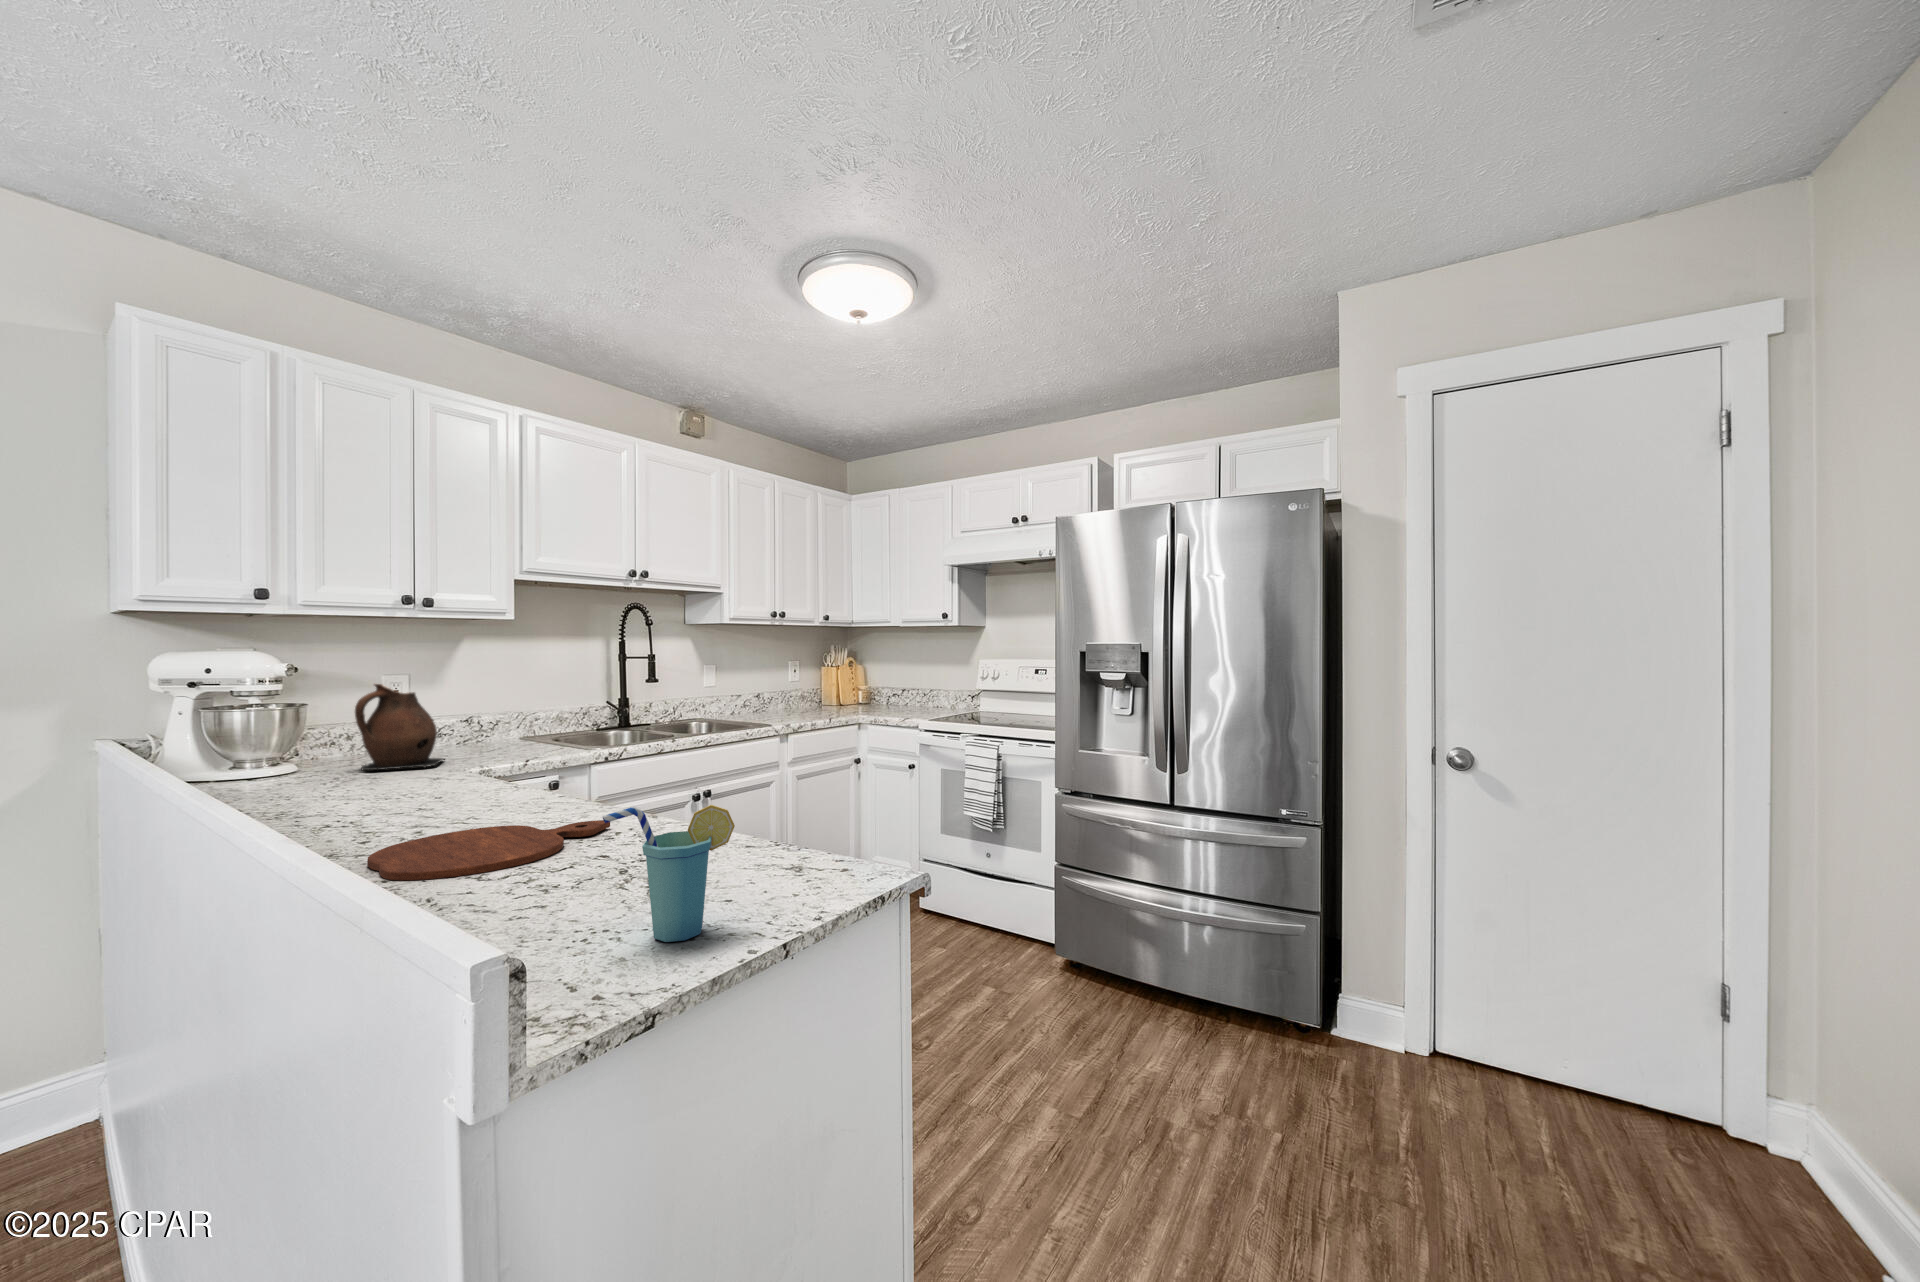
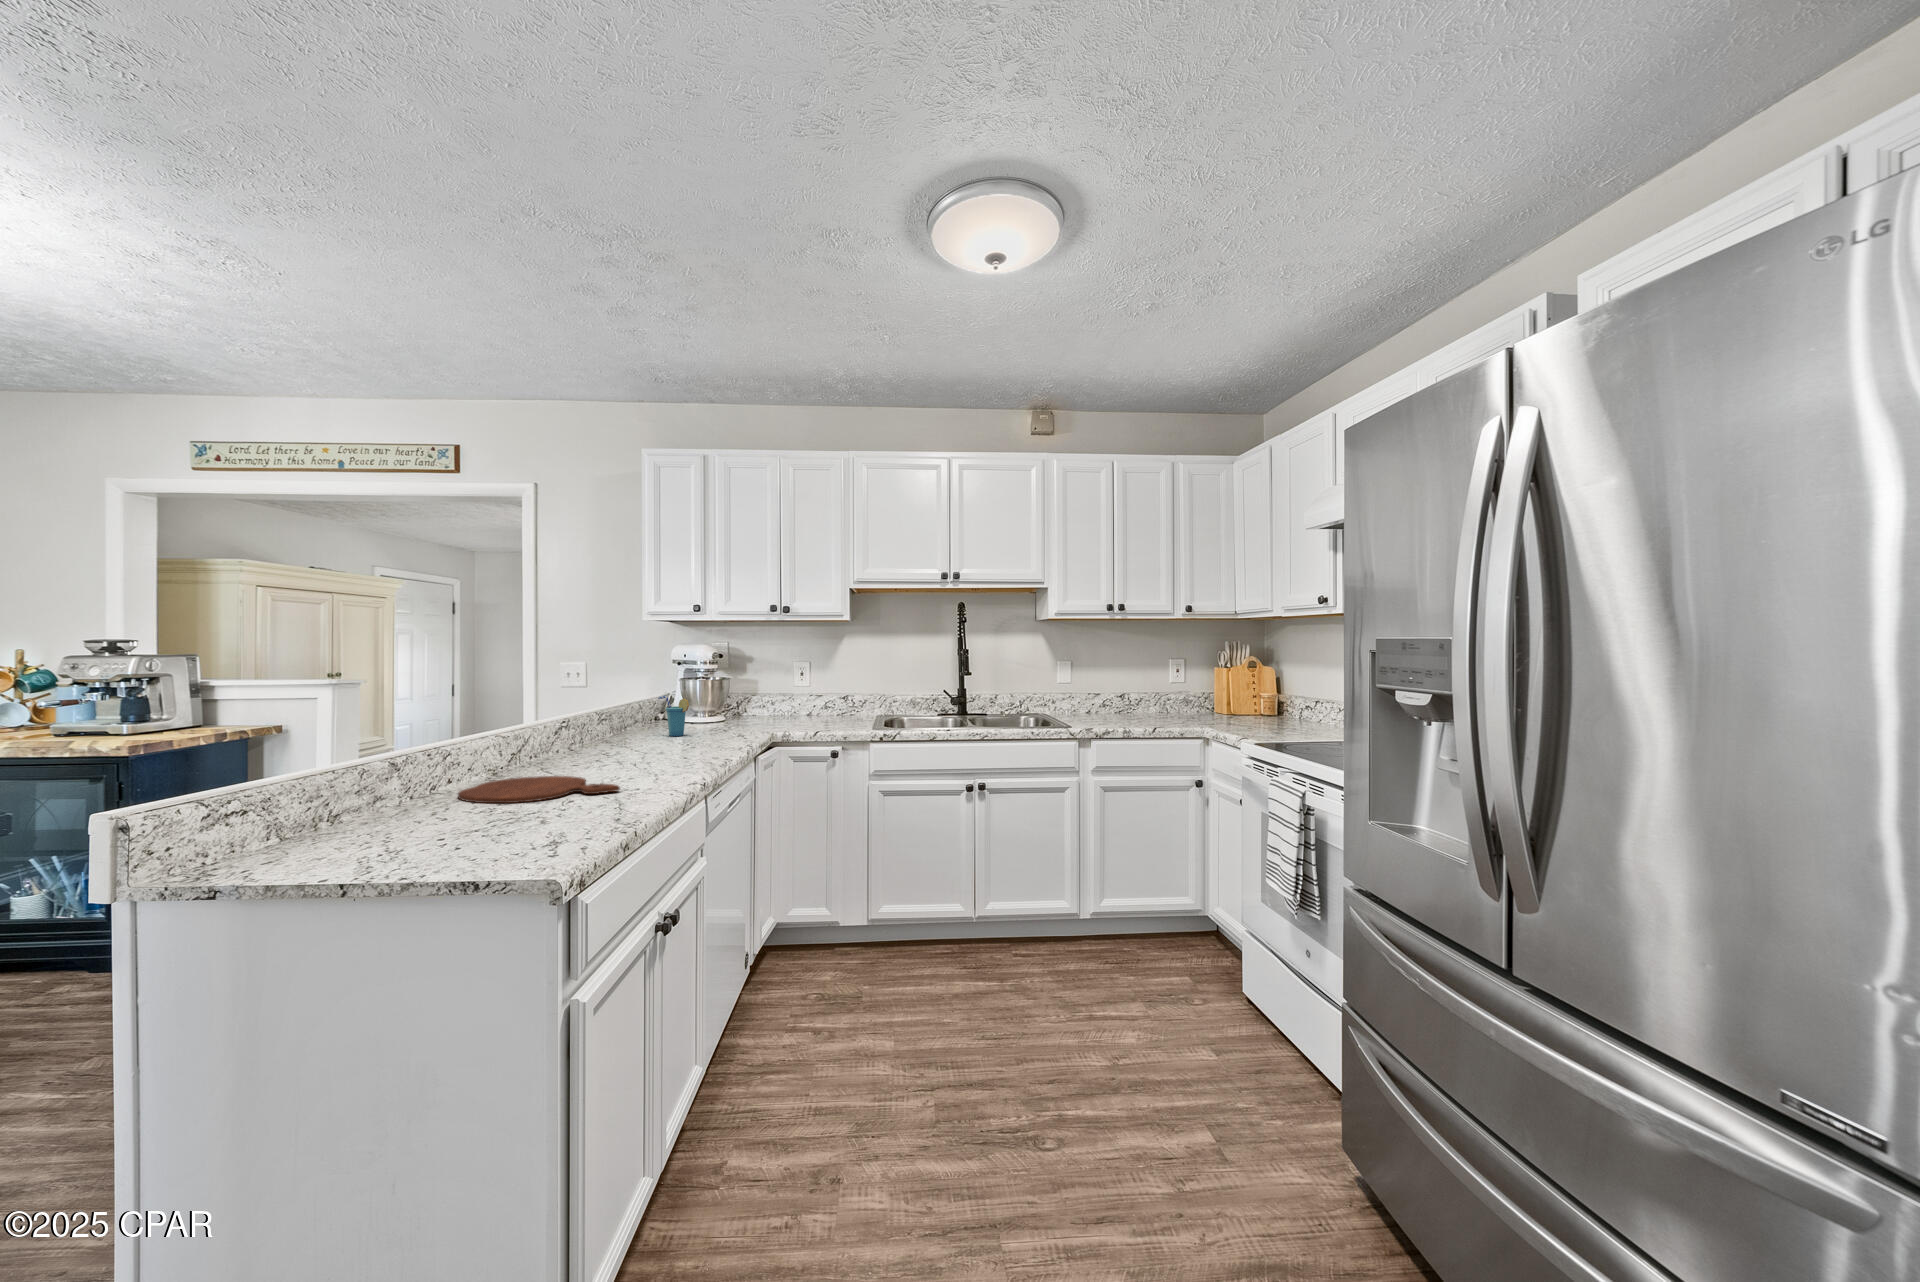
ceramic pitcher: present [355,684,444,770] -> none [717,669,778,733]
cup: present [603,805,735,942] -> present [658,696,689,736]

